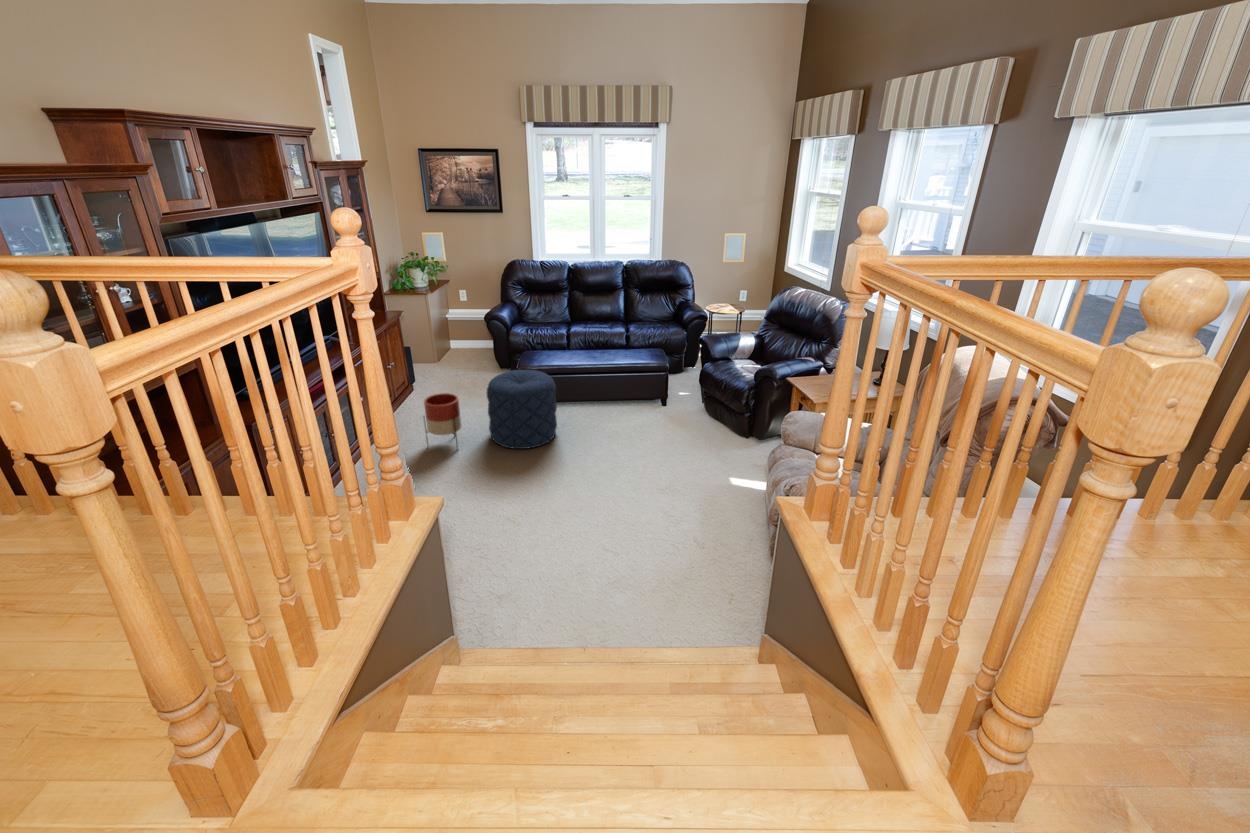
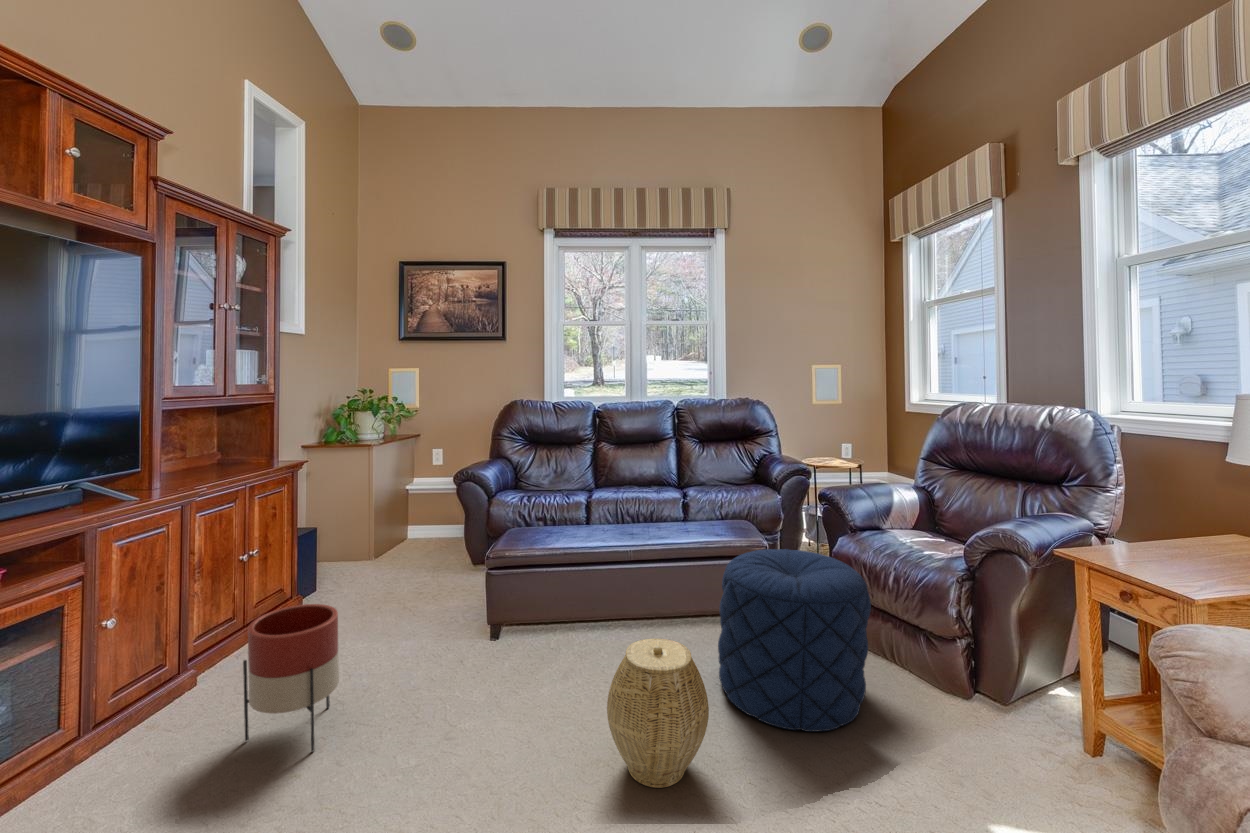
pouf: present [487,370,557,449] -> present [718,549,871,732]
woven basket: none [577,405,618,458] -> present [607,639,709,788]

